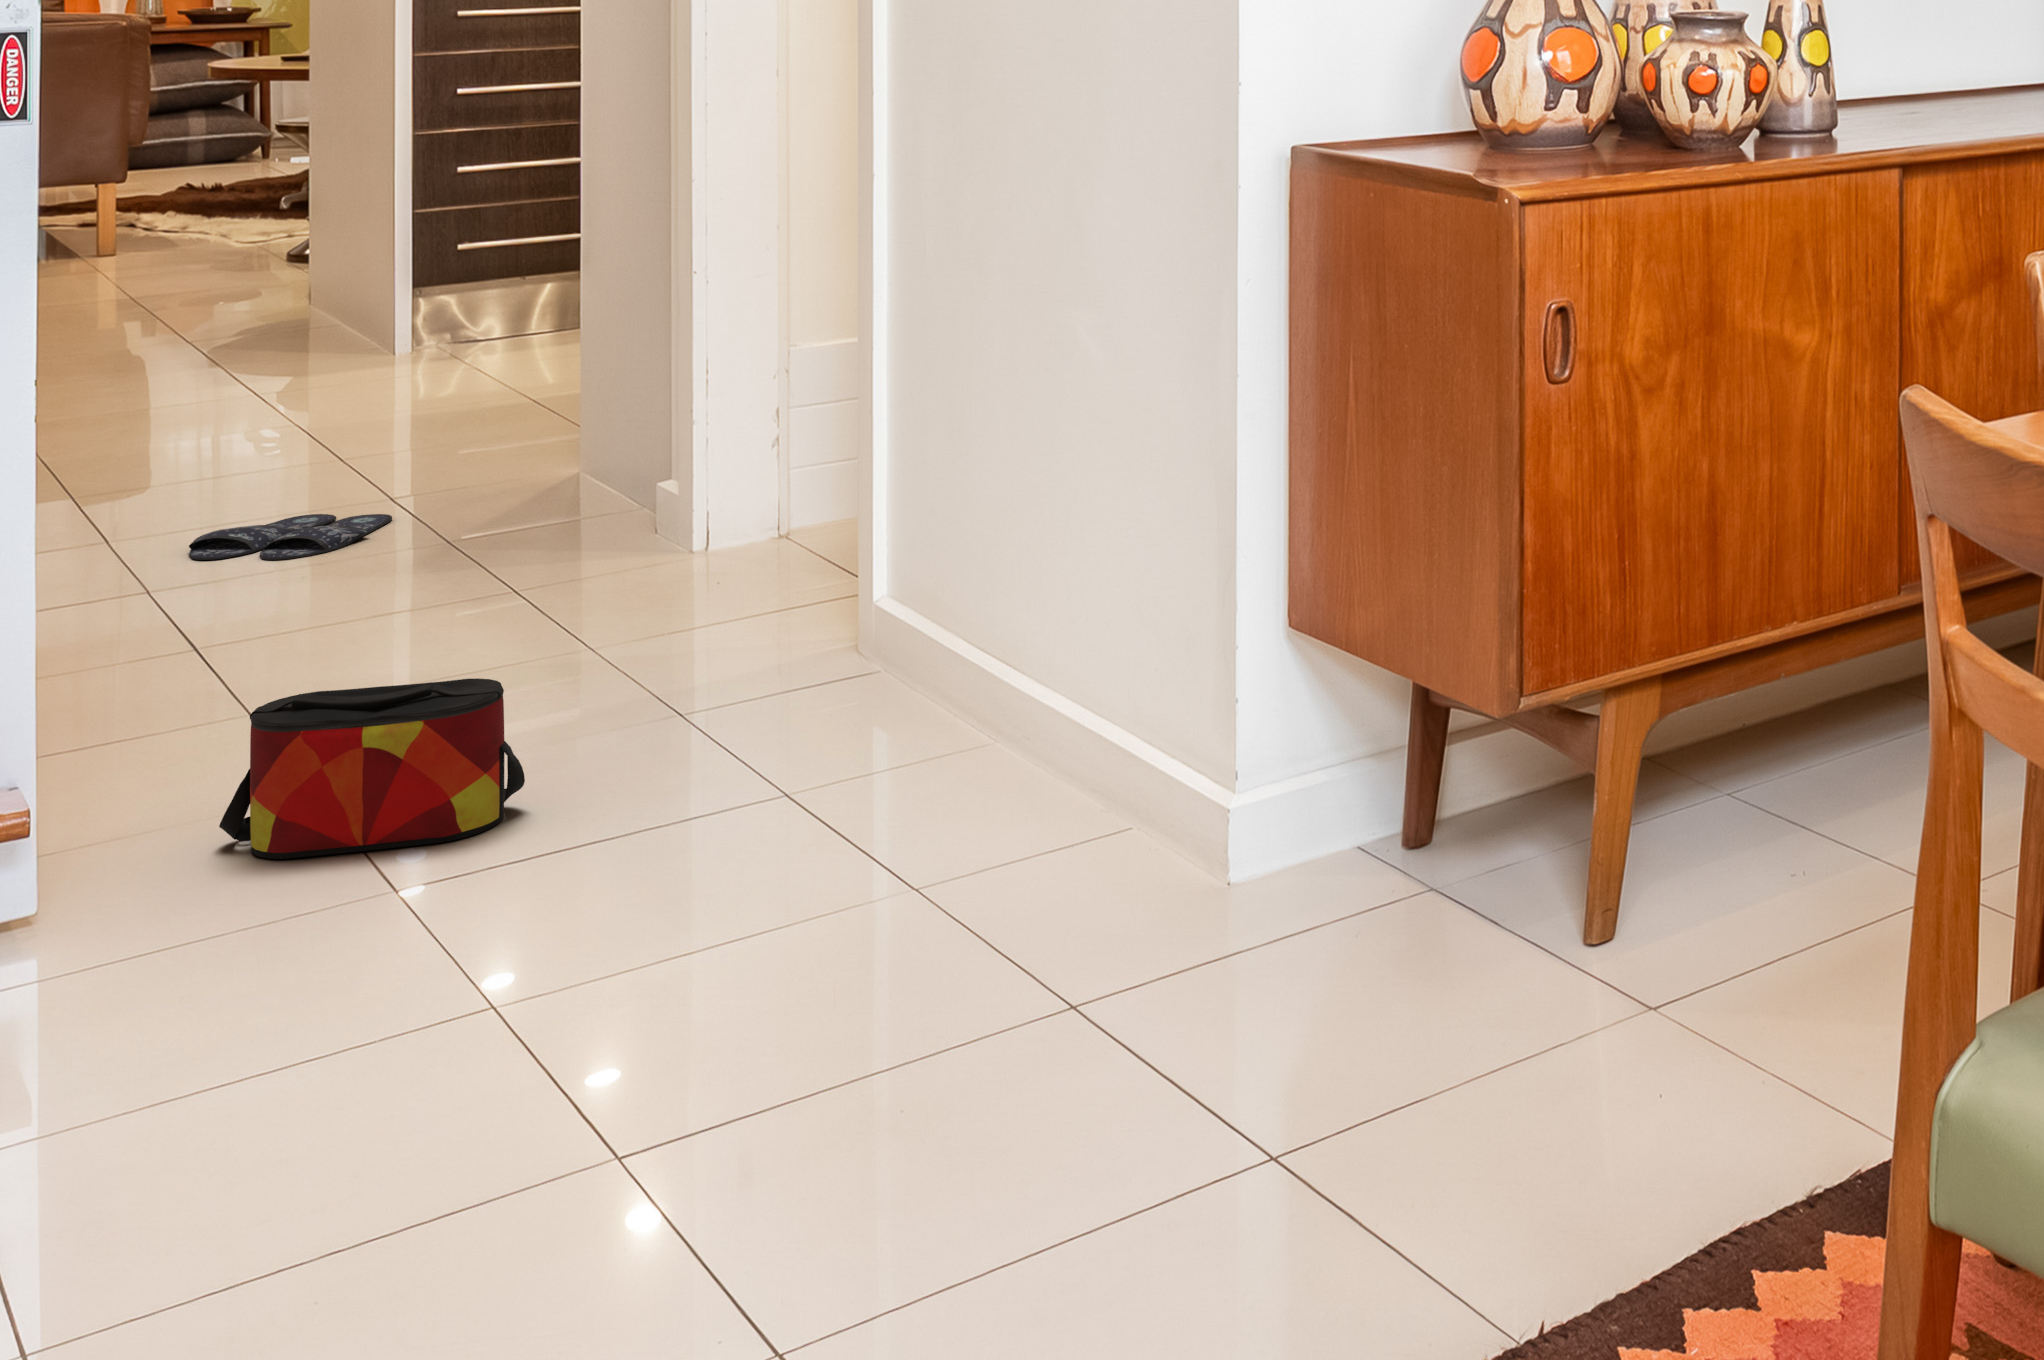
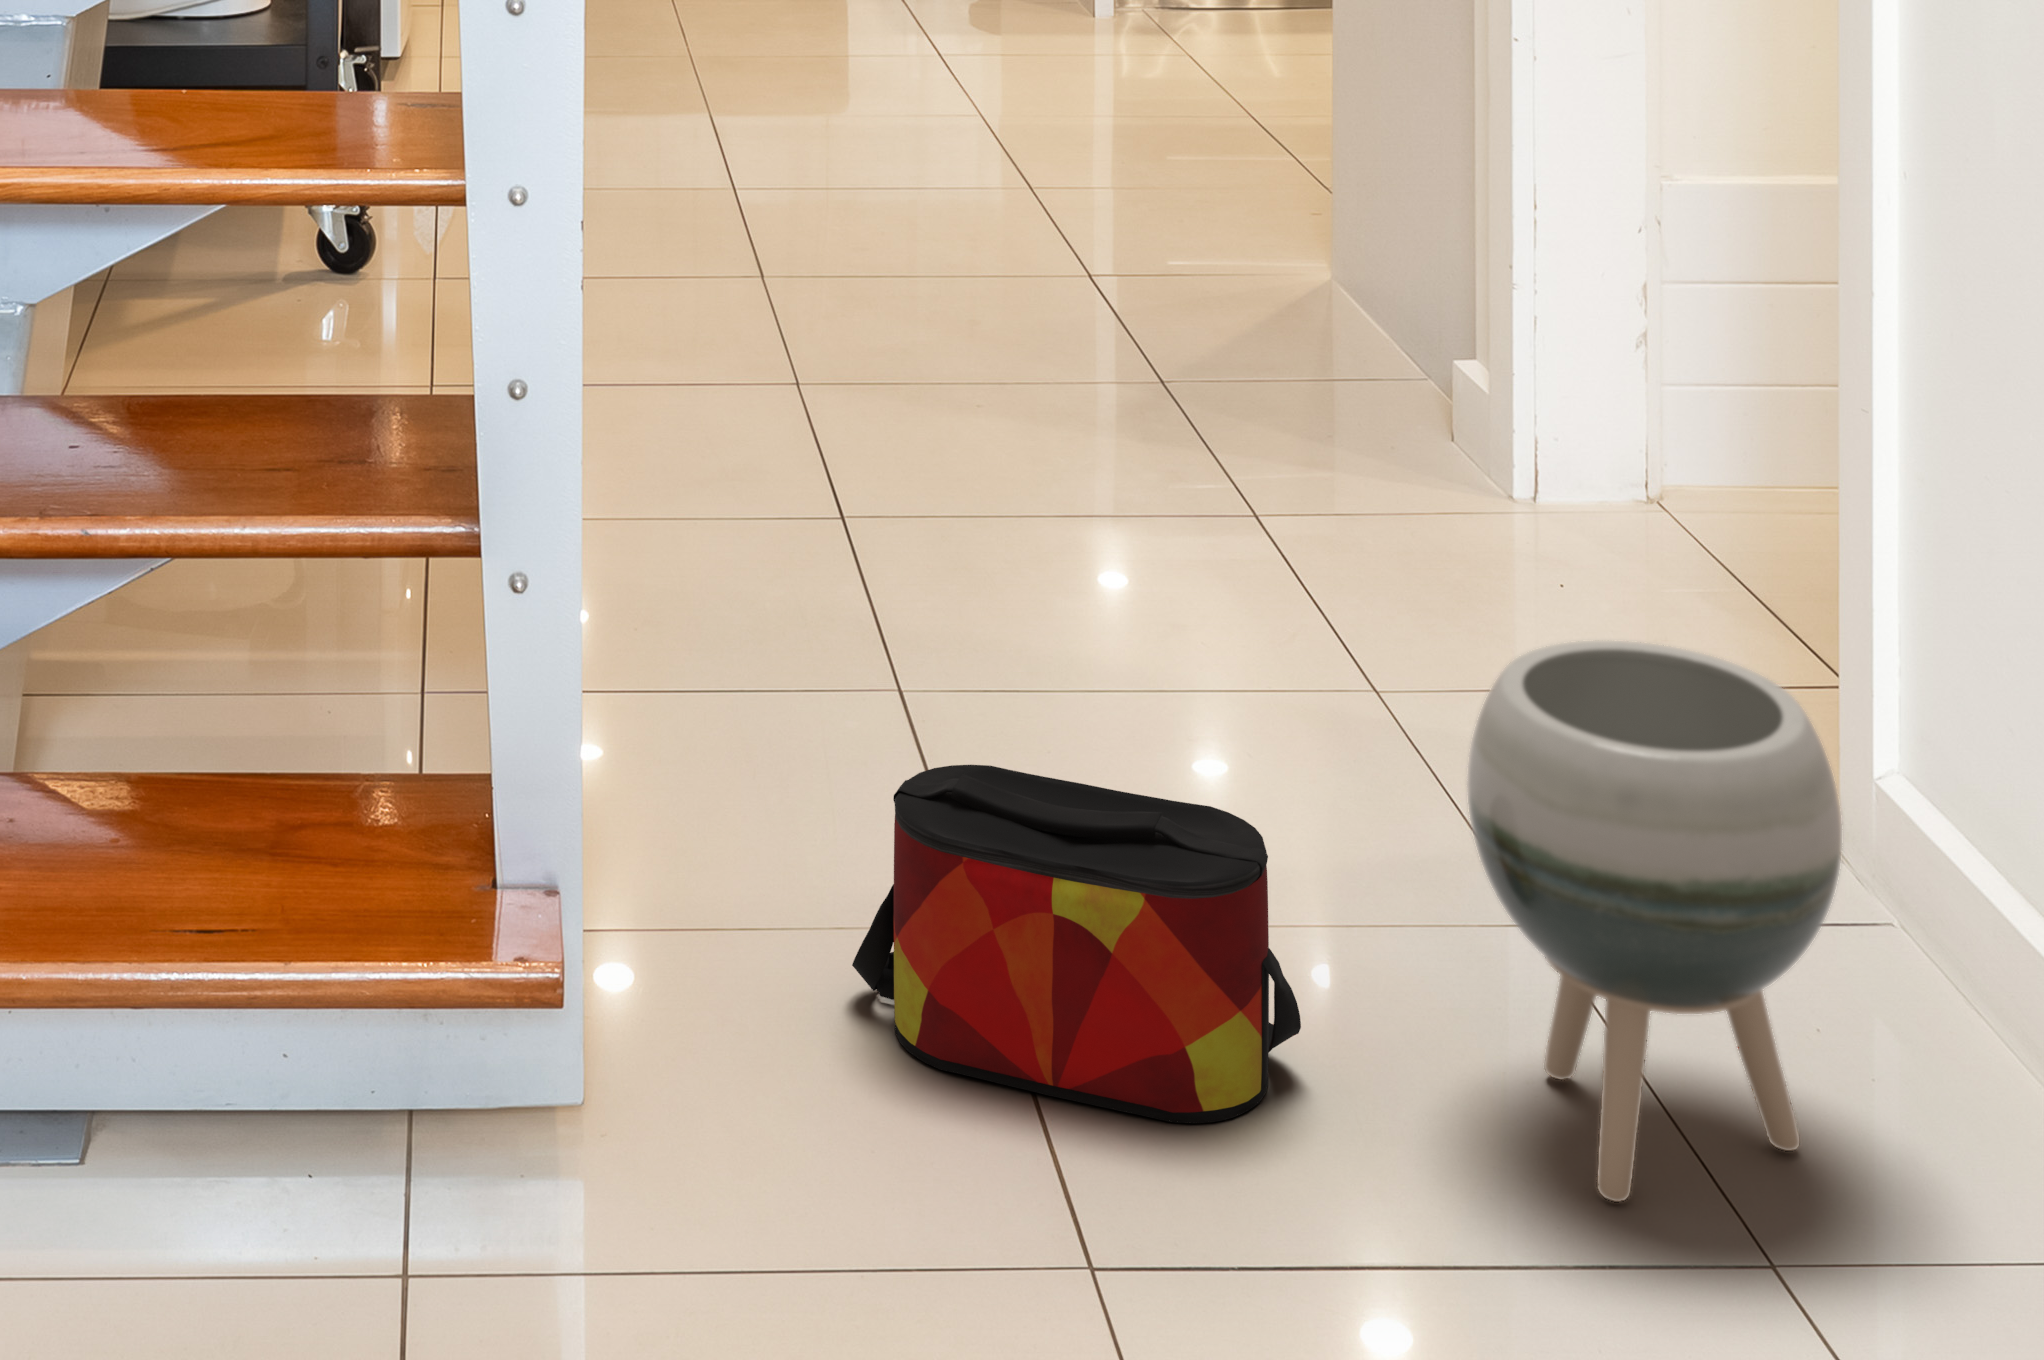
slippers: present [189,514,392,560] -> none [855,281,1095,361]
planter: none [626,536,831,808] -> present [1467,641,1842,1202]

